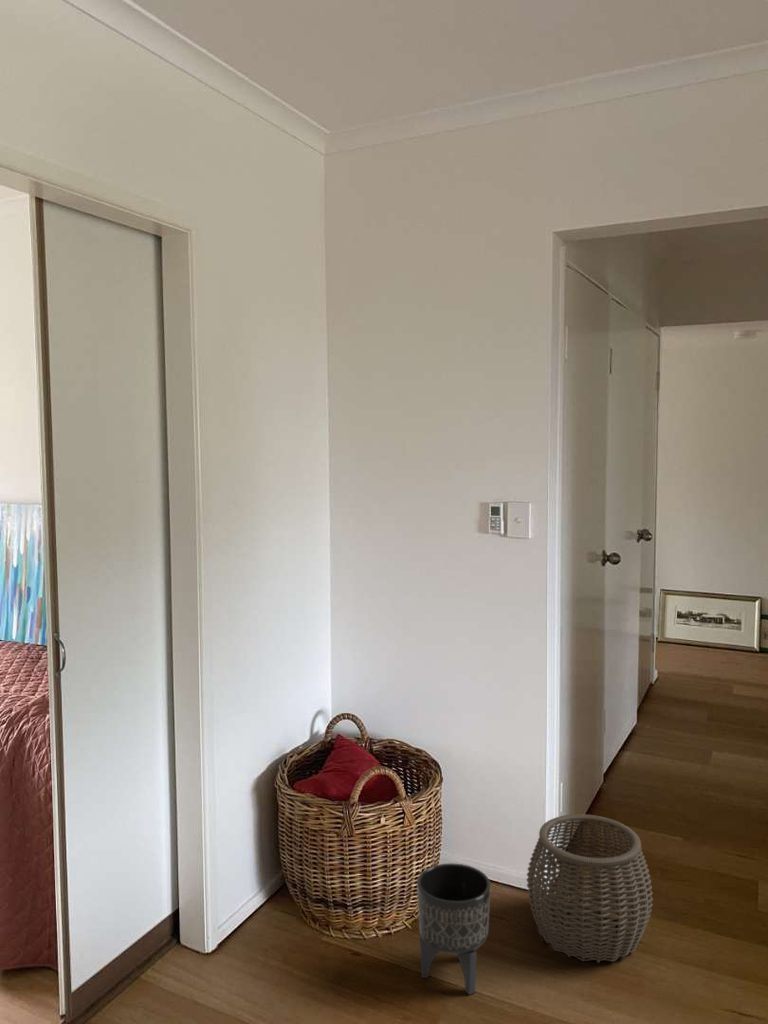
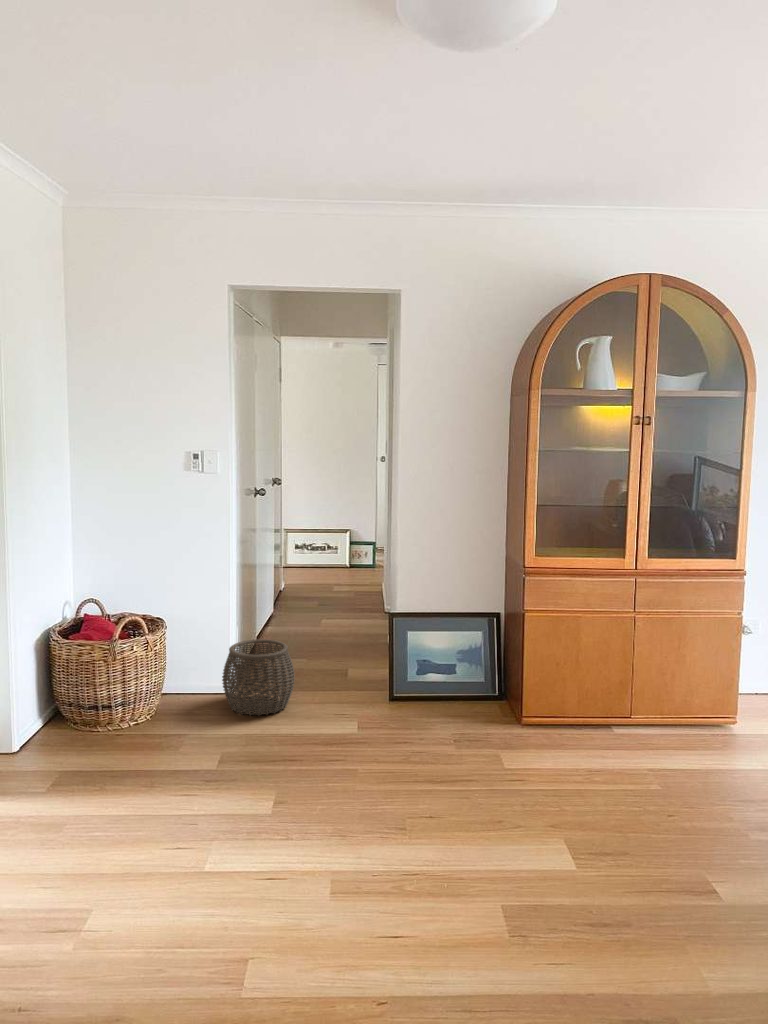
planter: present [417,863,491,995] -> none [161,670,206,738]

